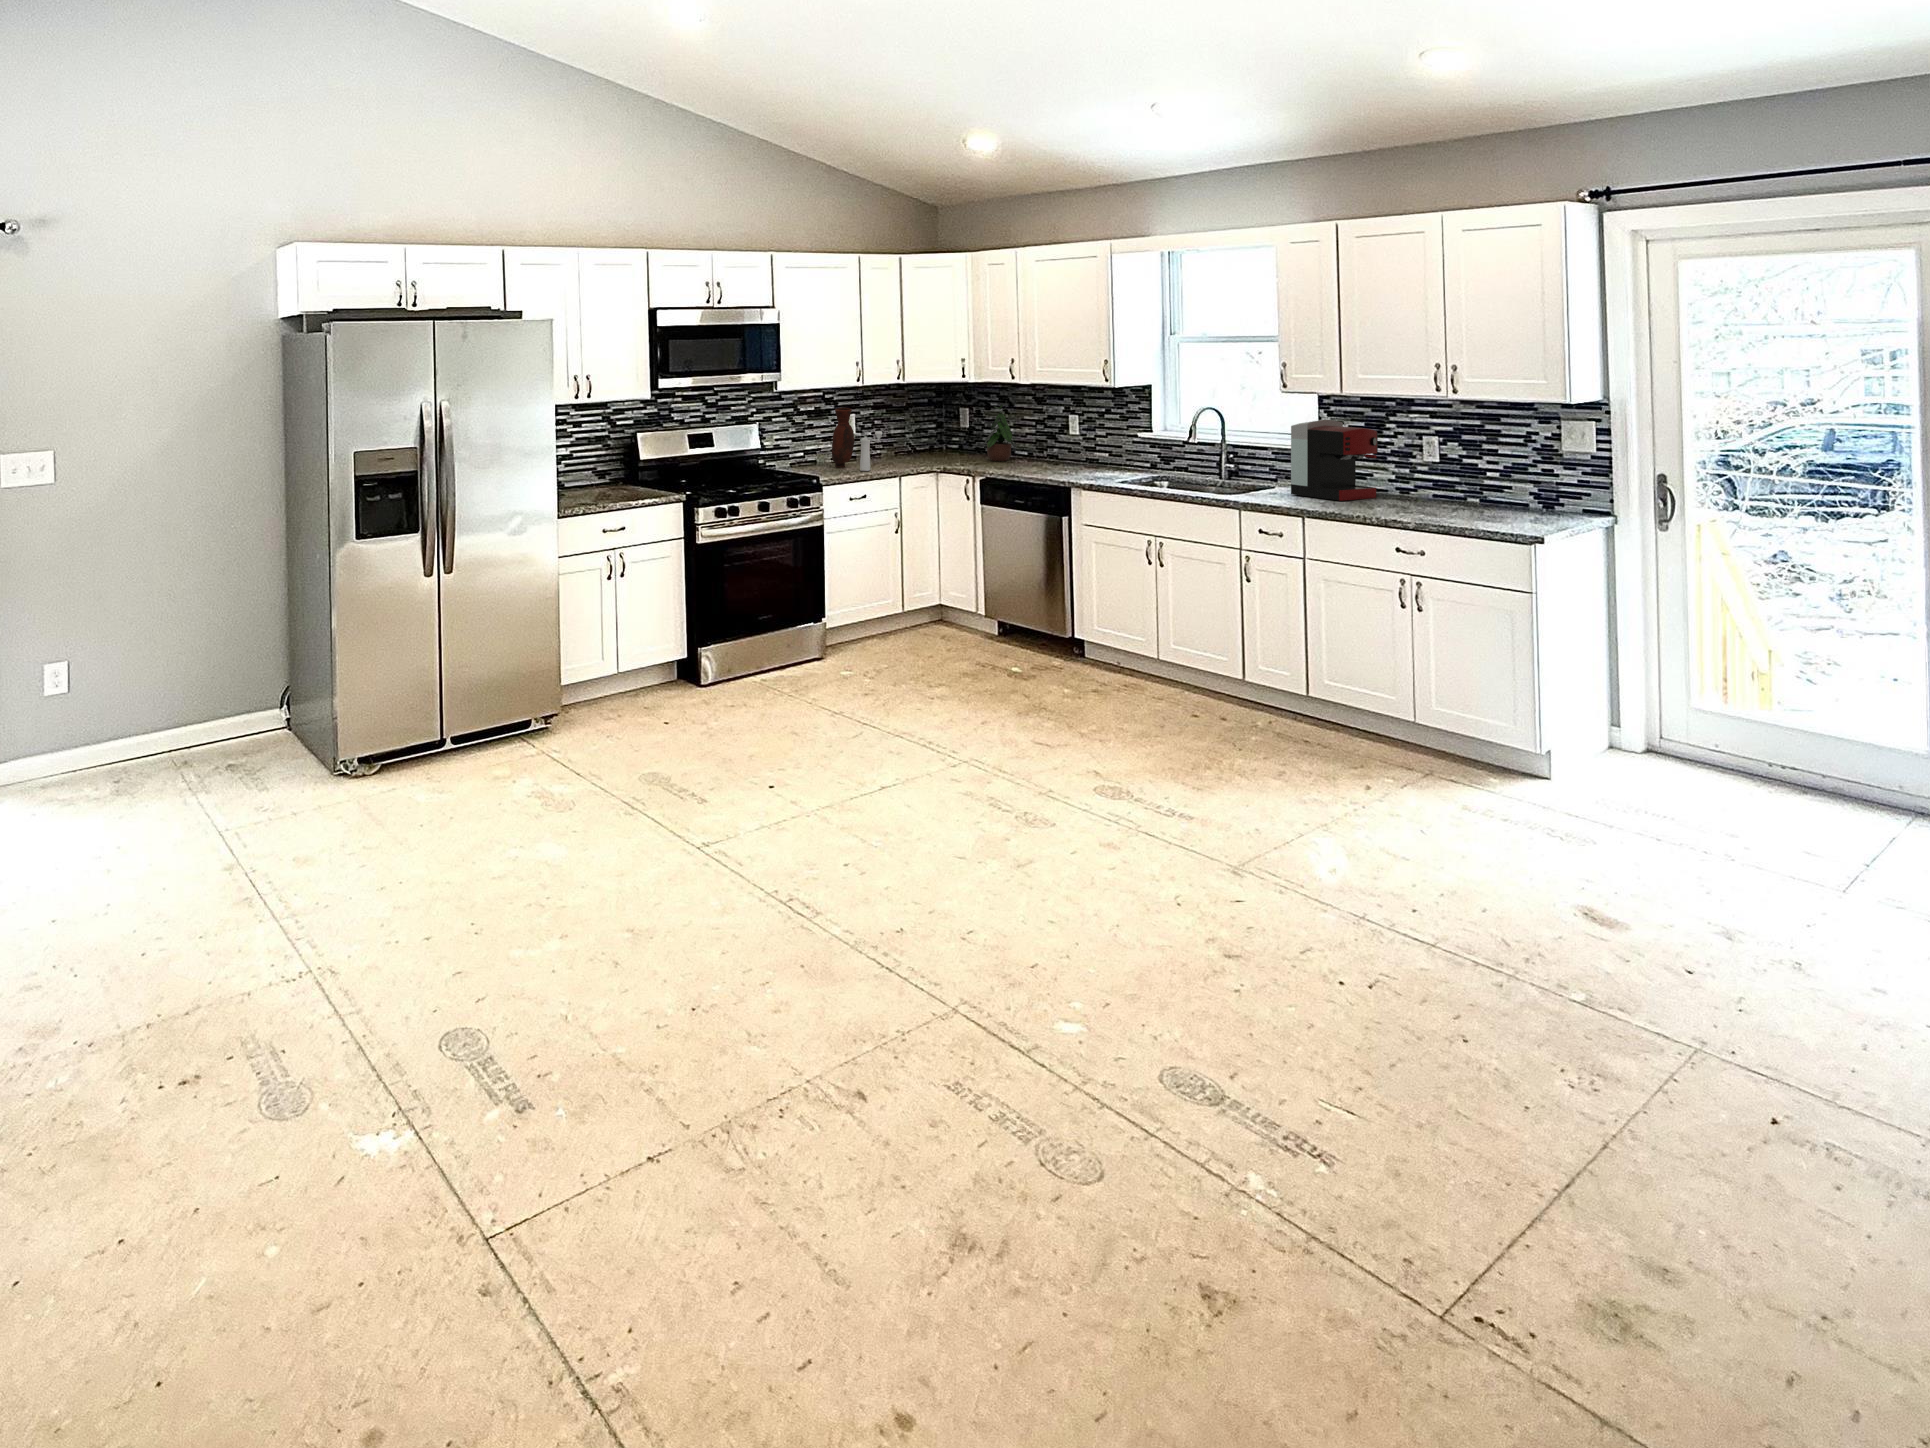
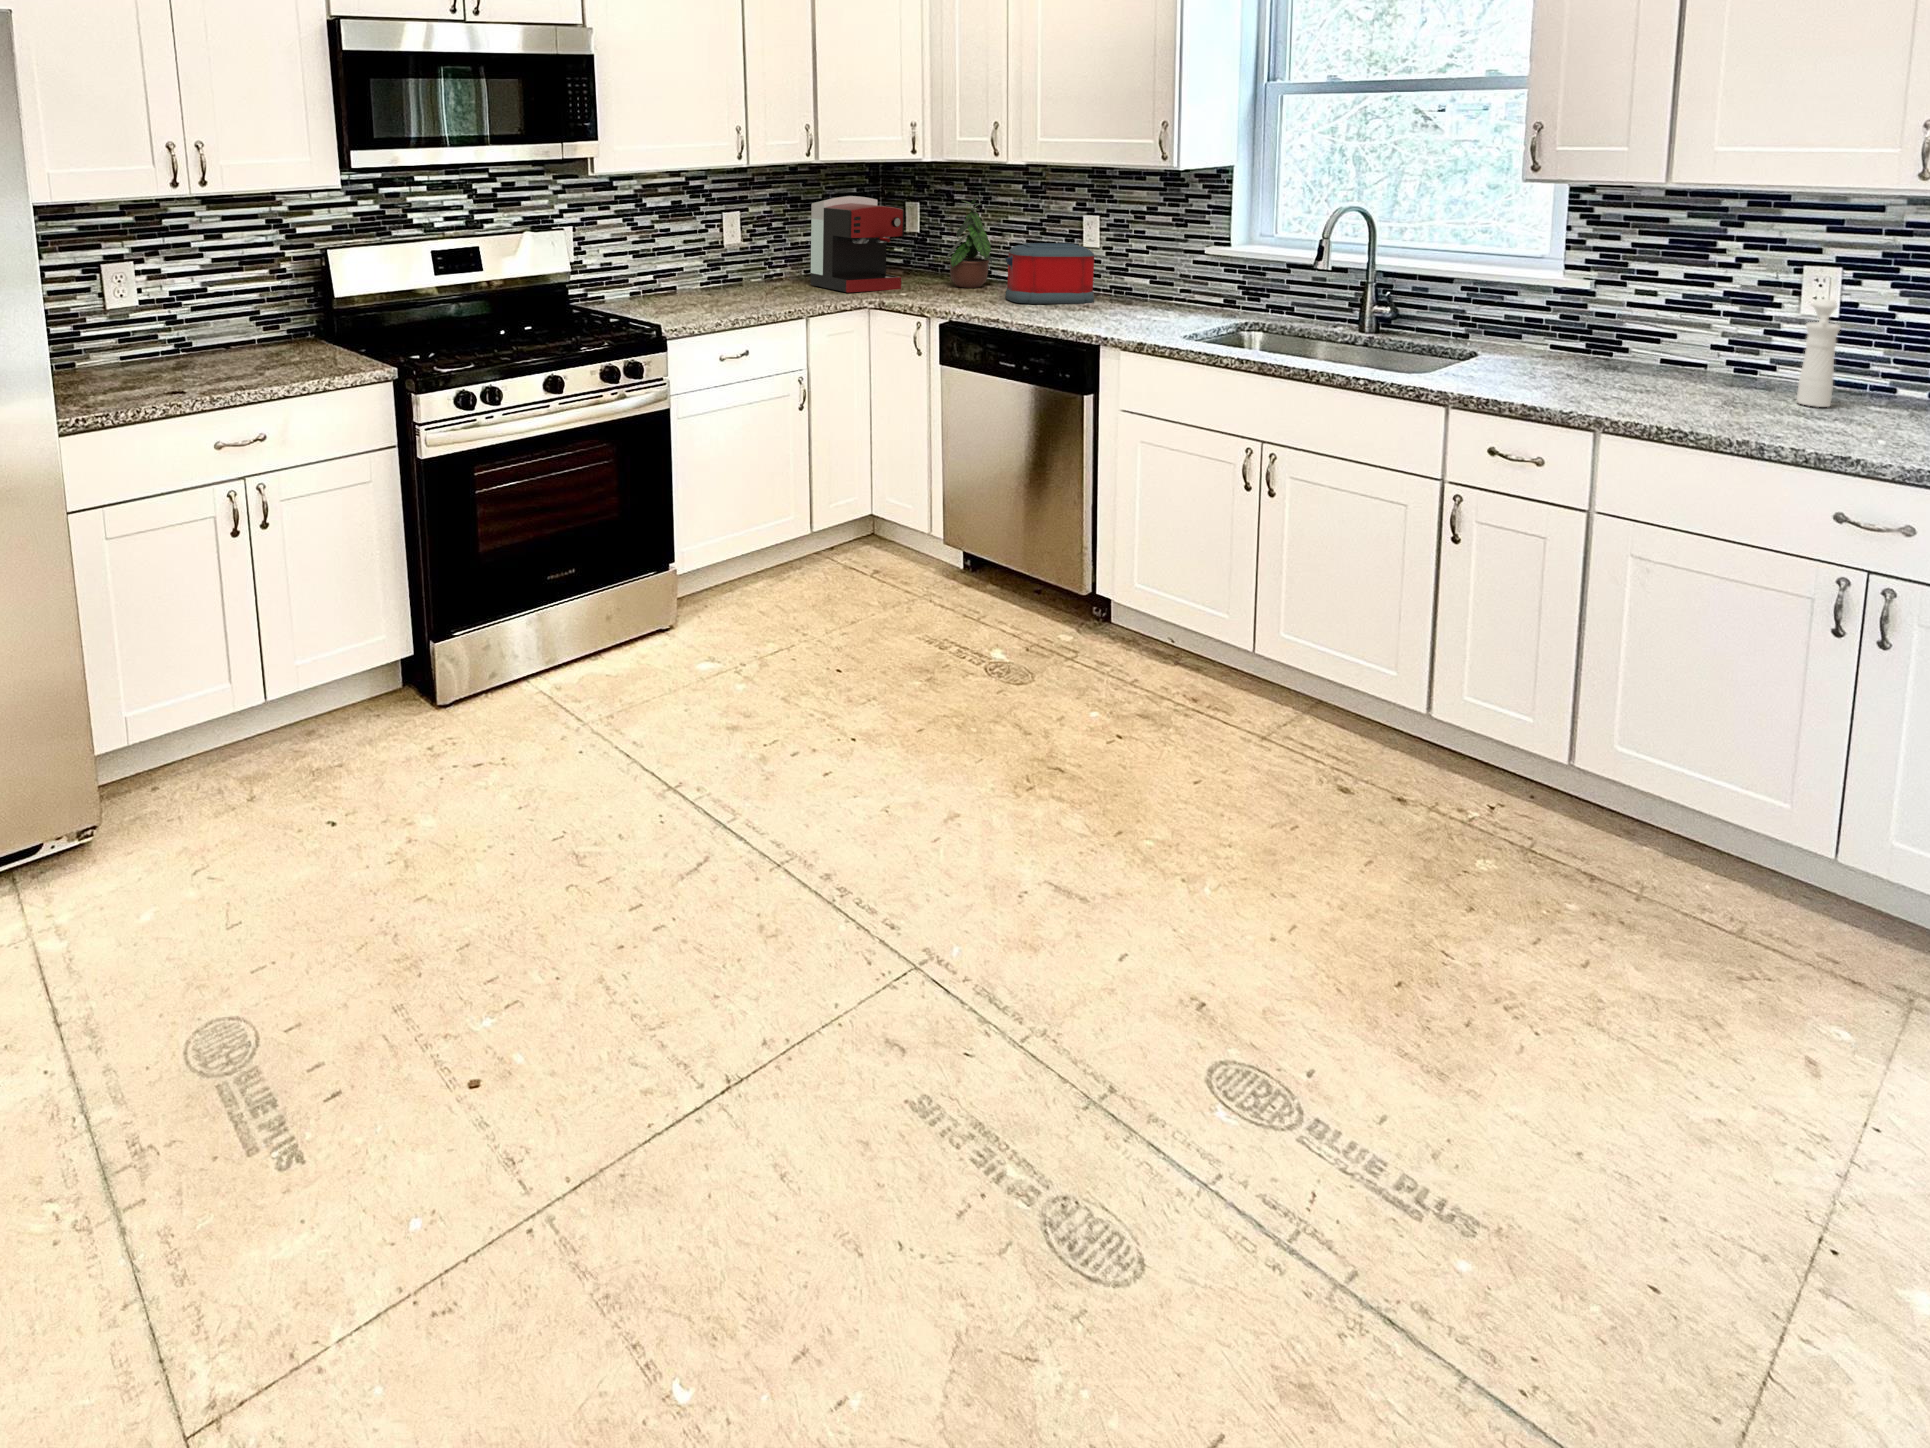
vase: present [832,408,854,467] -> none [695,203,734,302]
coffee maker: present [1291,420,1378,501] -> present [811,196,904,292]
pepper mill: present [860,431,883,471] -> present [1796,299,1841,407]
toaster: none [1019,432,1074,468] -> present [1005,243,1094,304]

